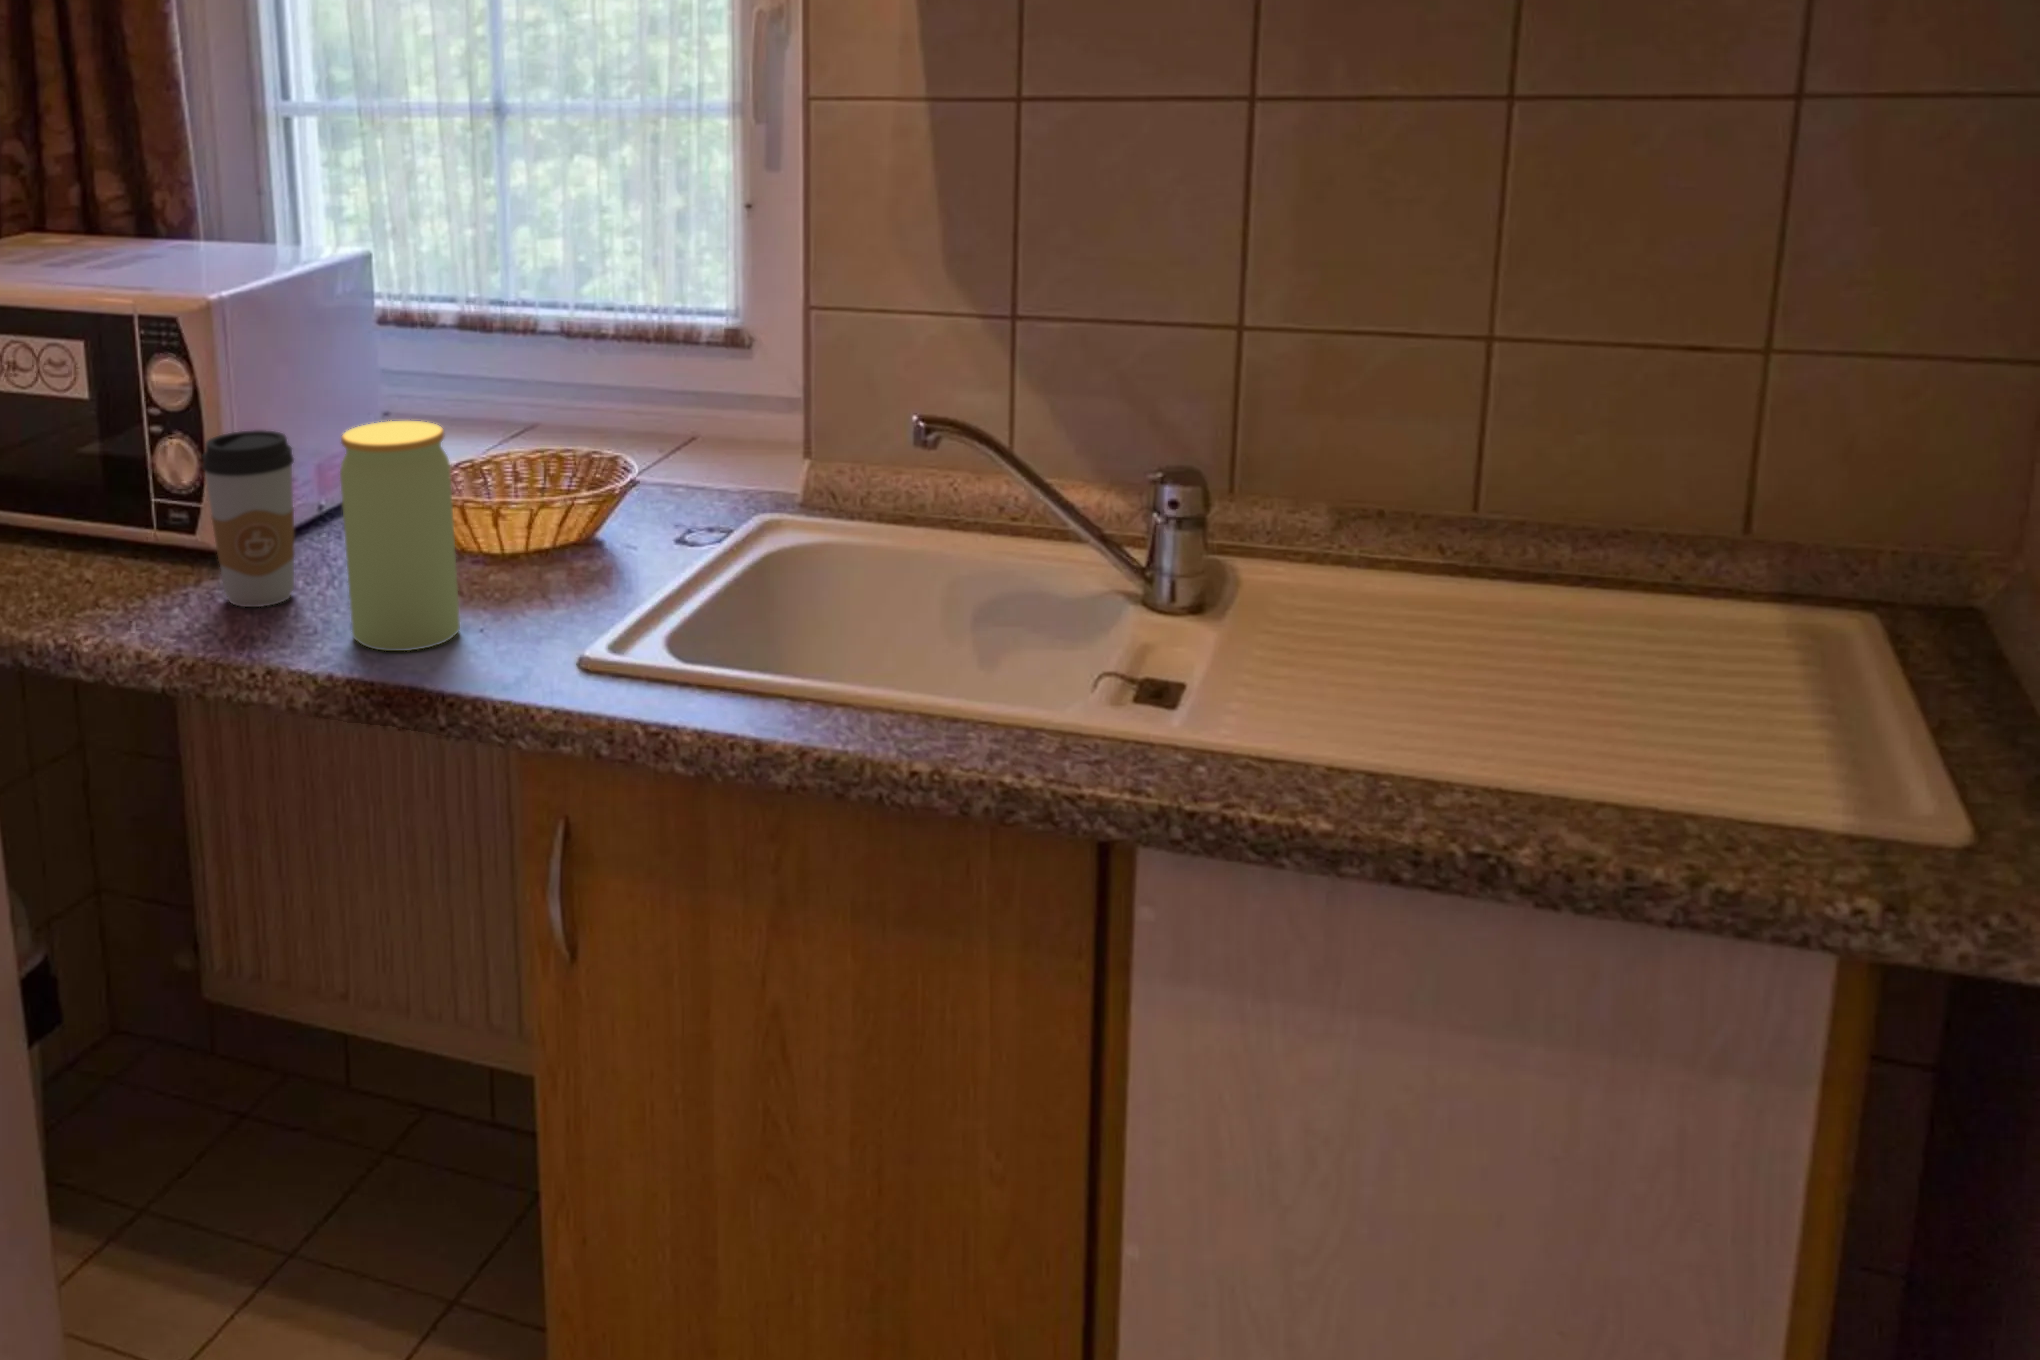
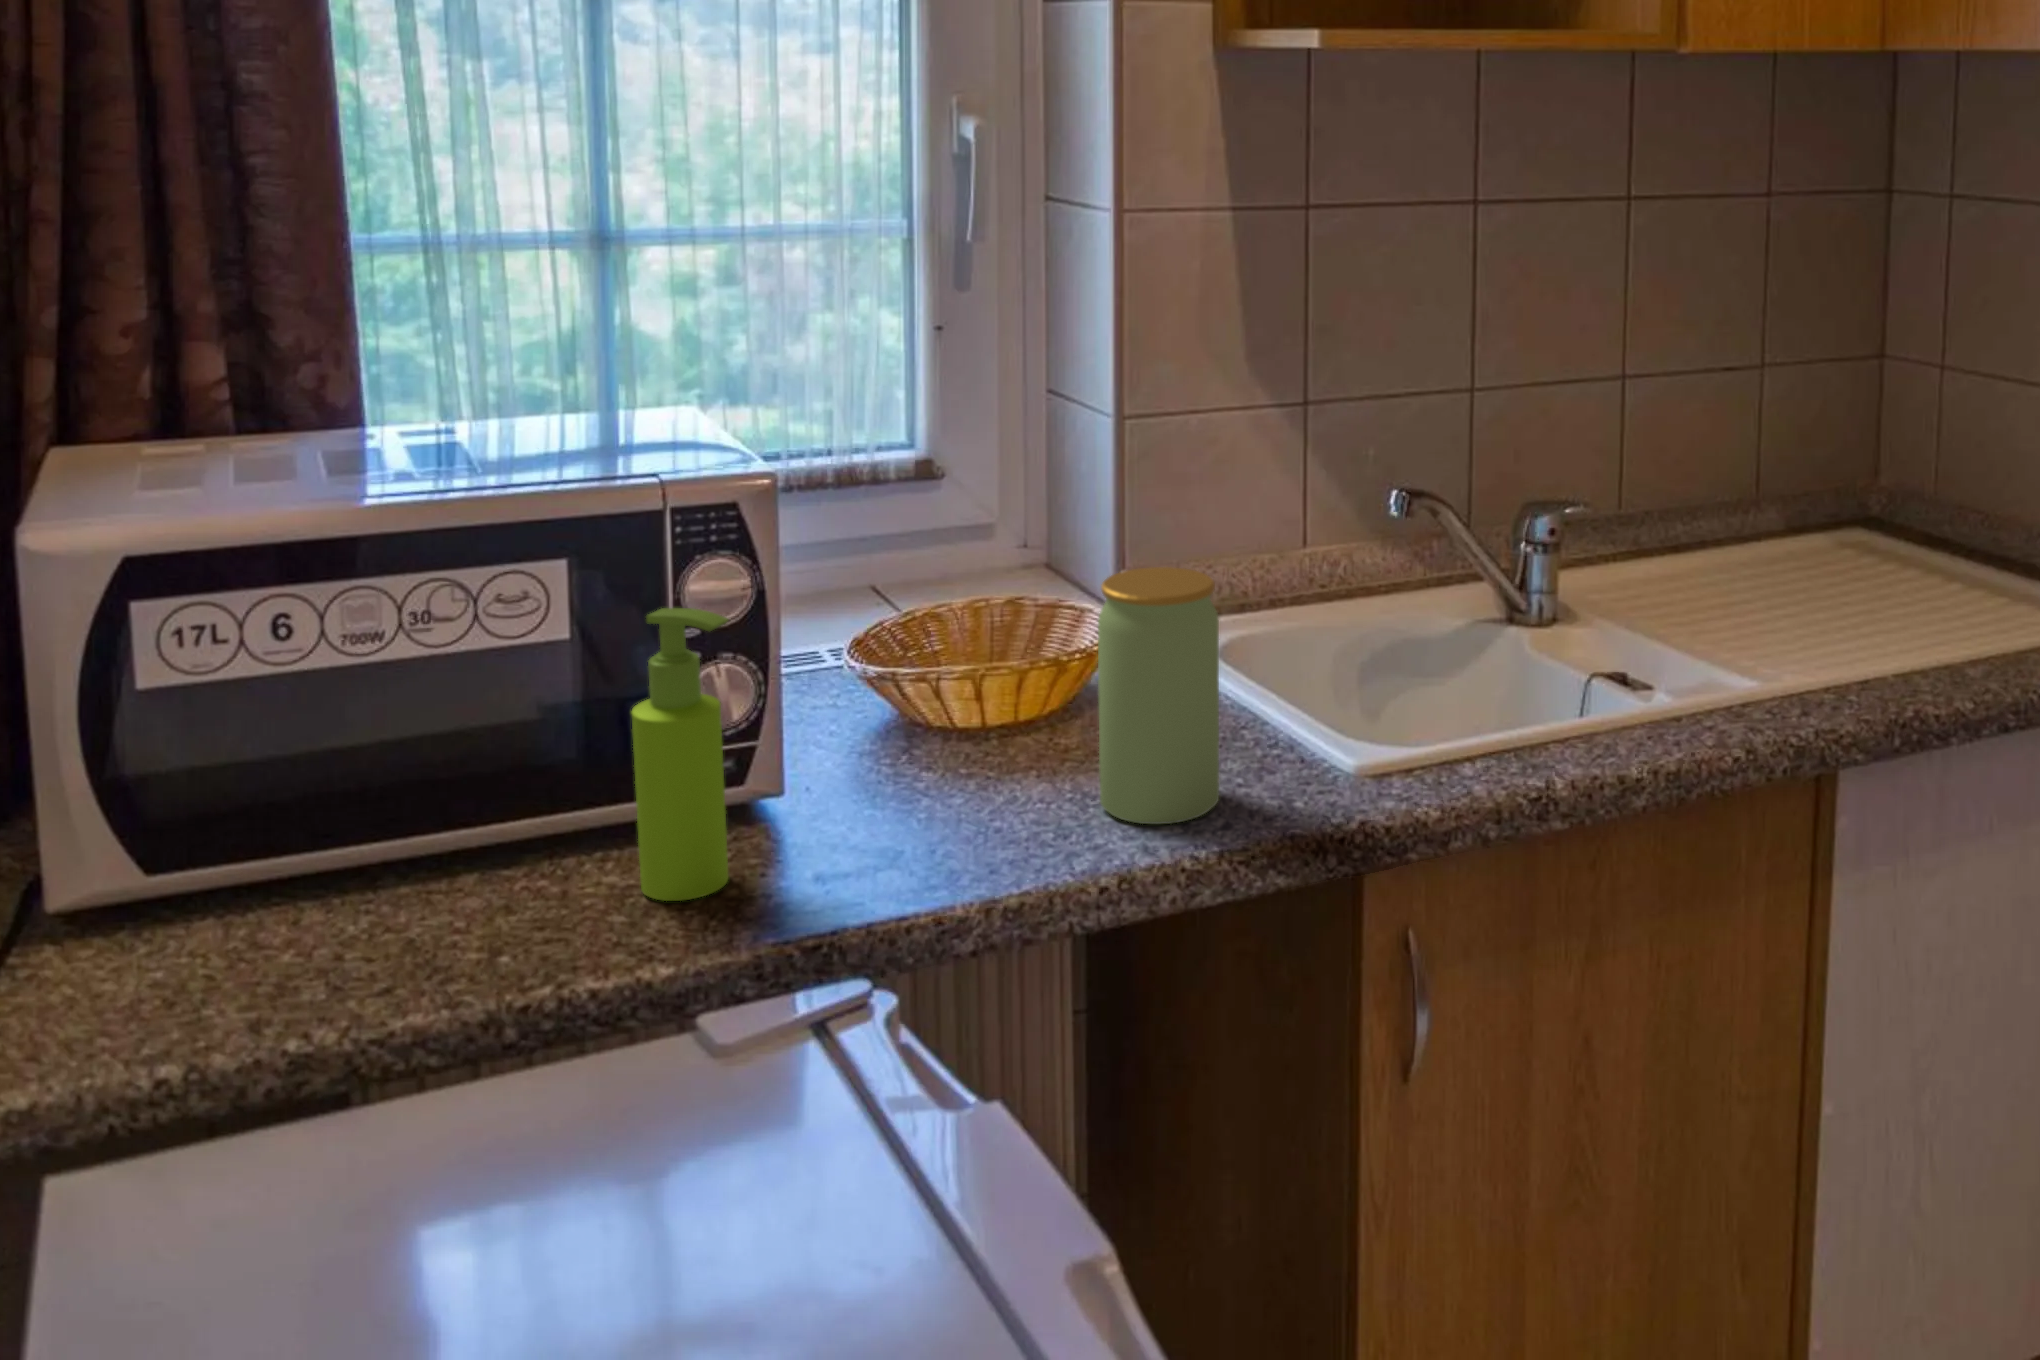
soap dispenser: none [36,380,115,597] -> present [631,608,729,901]
coffee cup: present [202,430,294,607] -> none [856,620,969,839]

